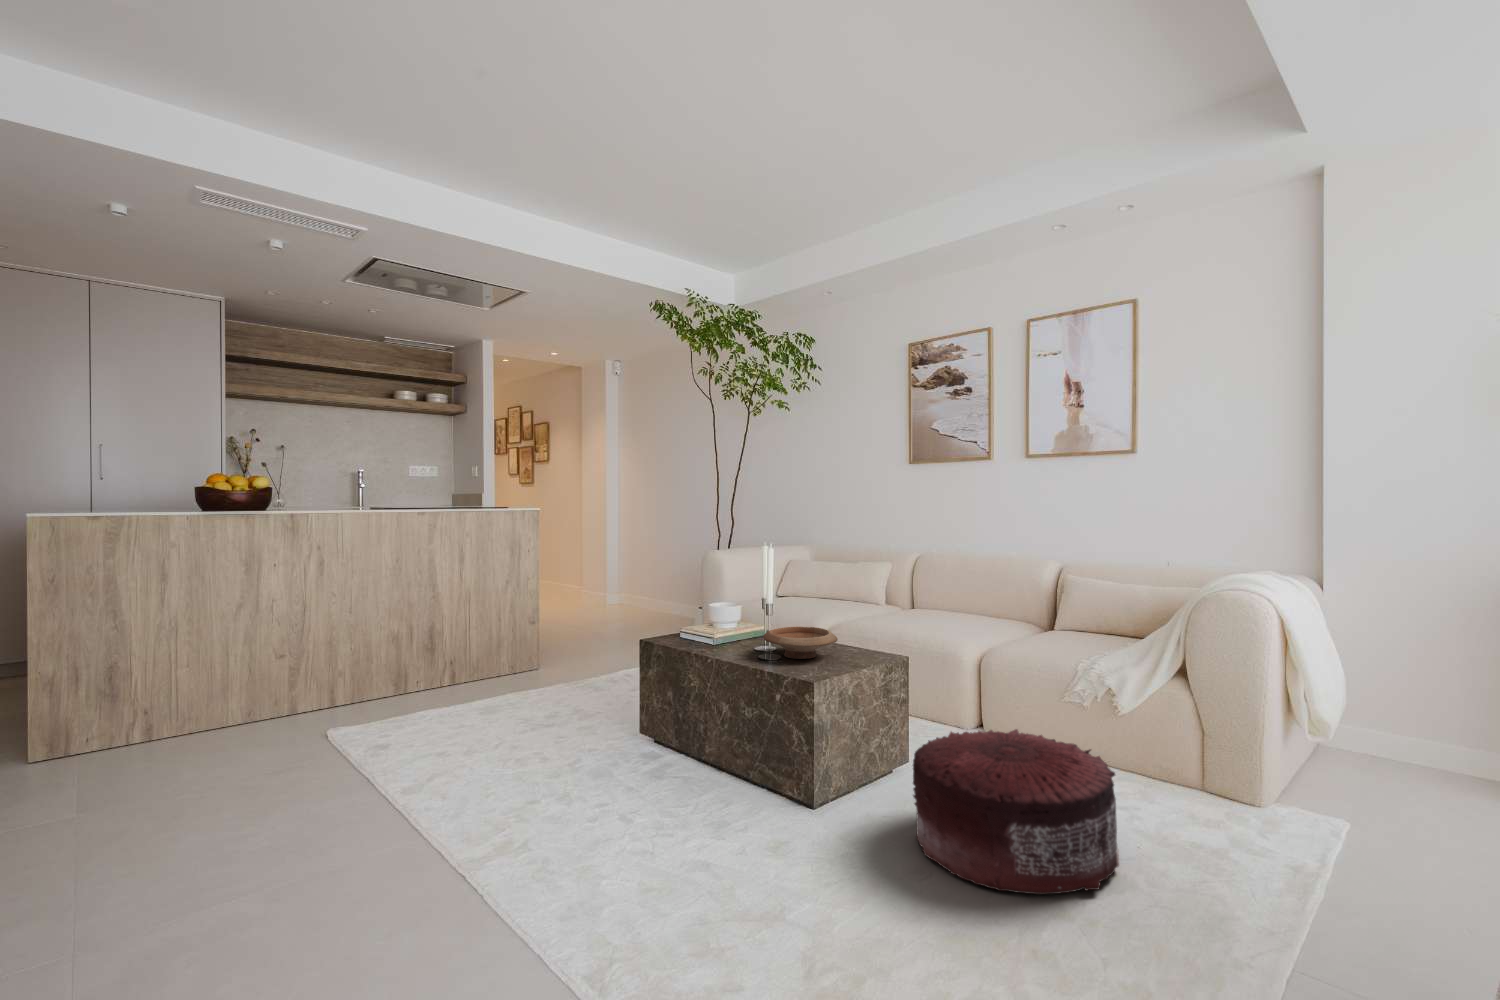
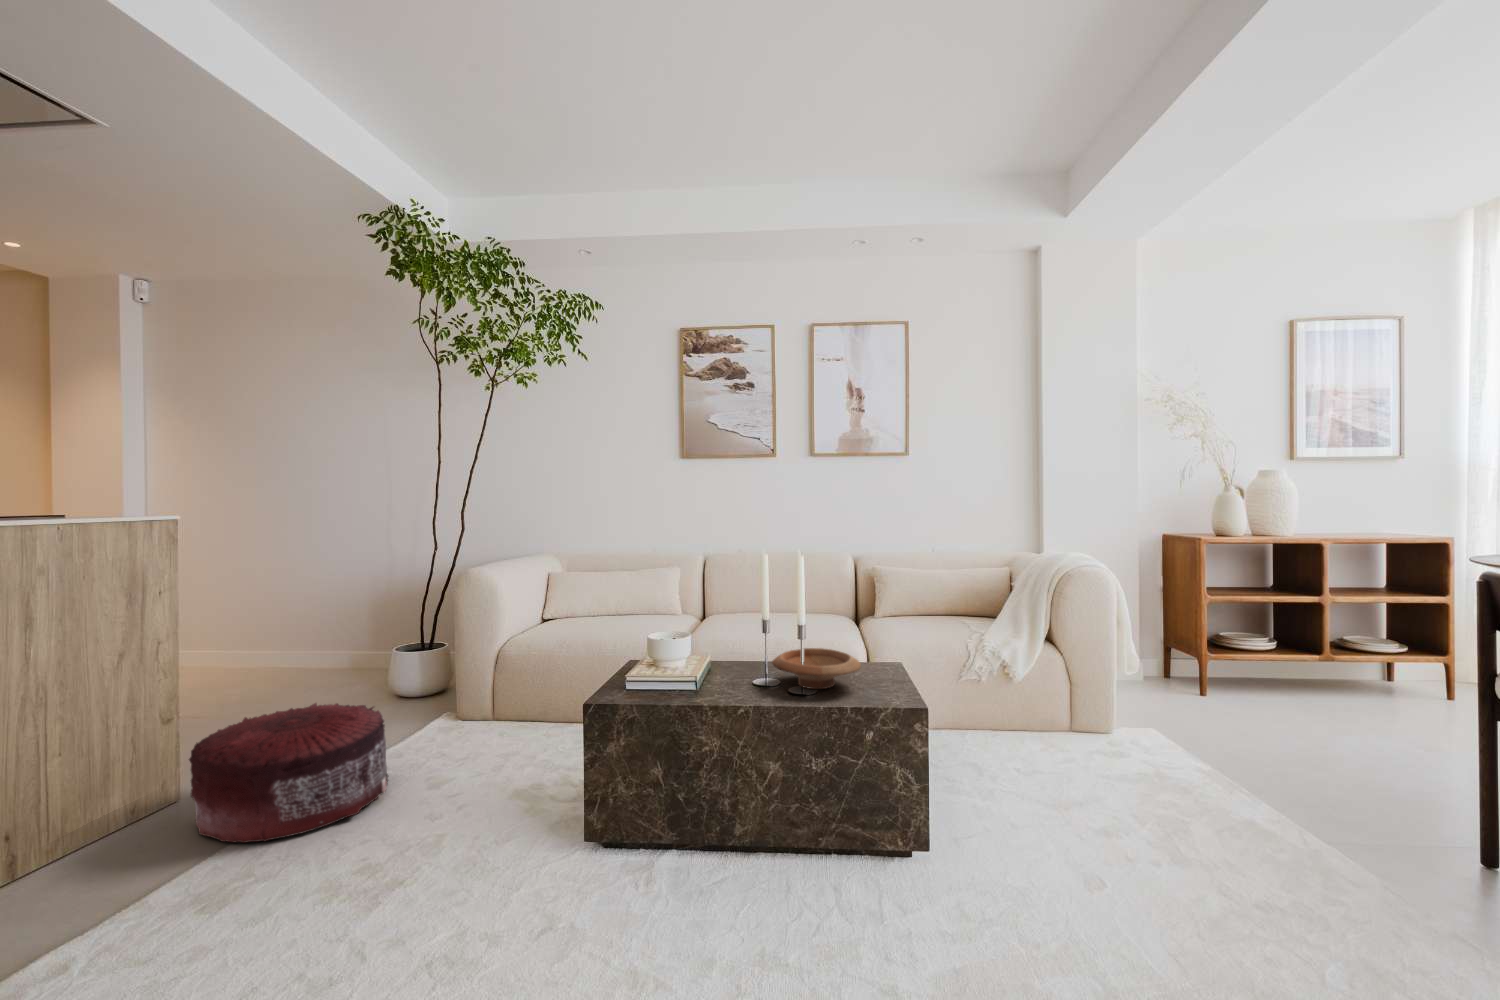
pouf: present [913,729,1119,895] -> present [189,703,388,843]

